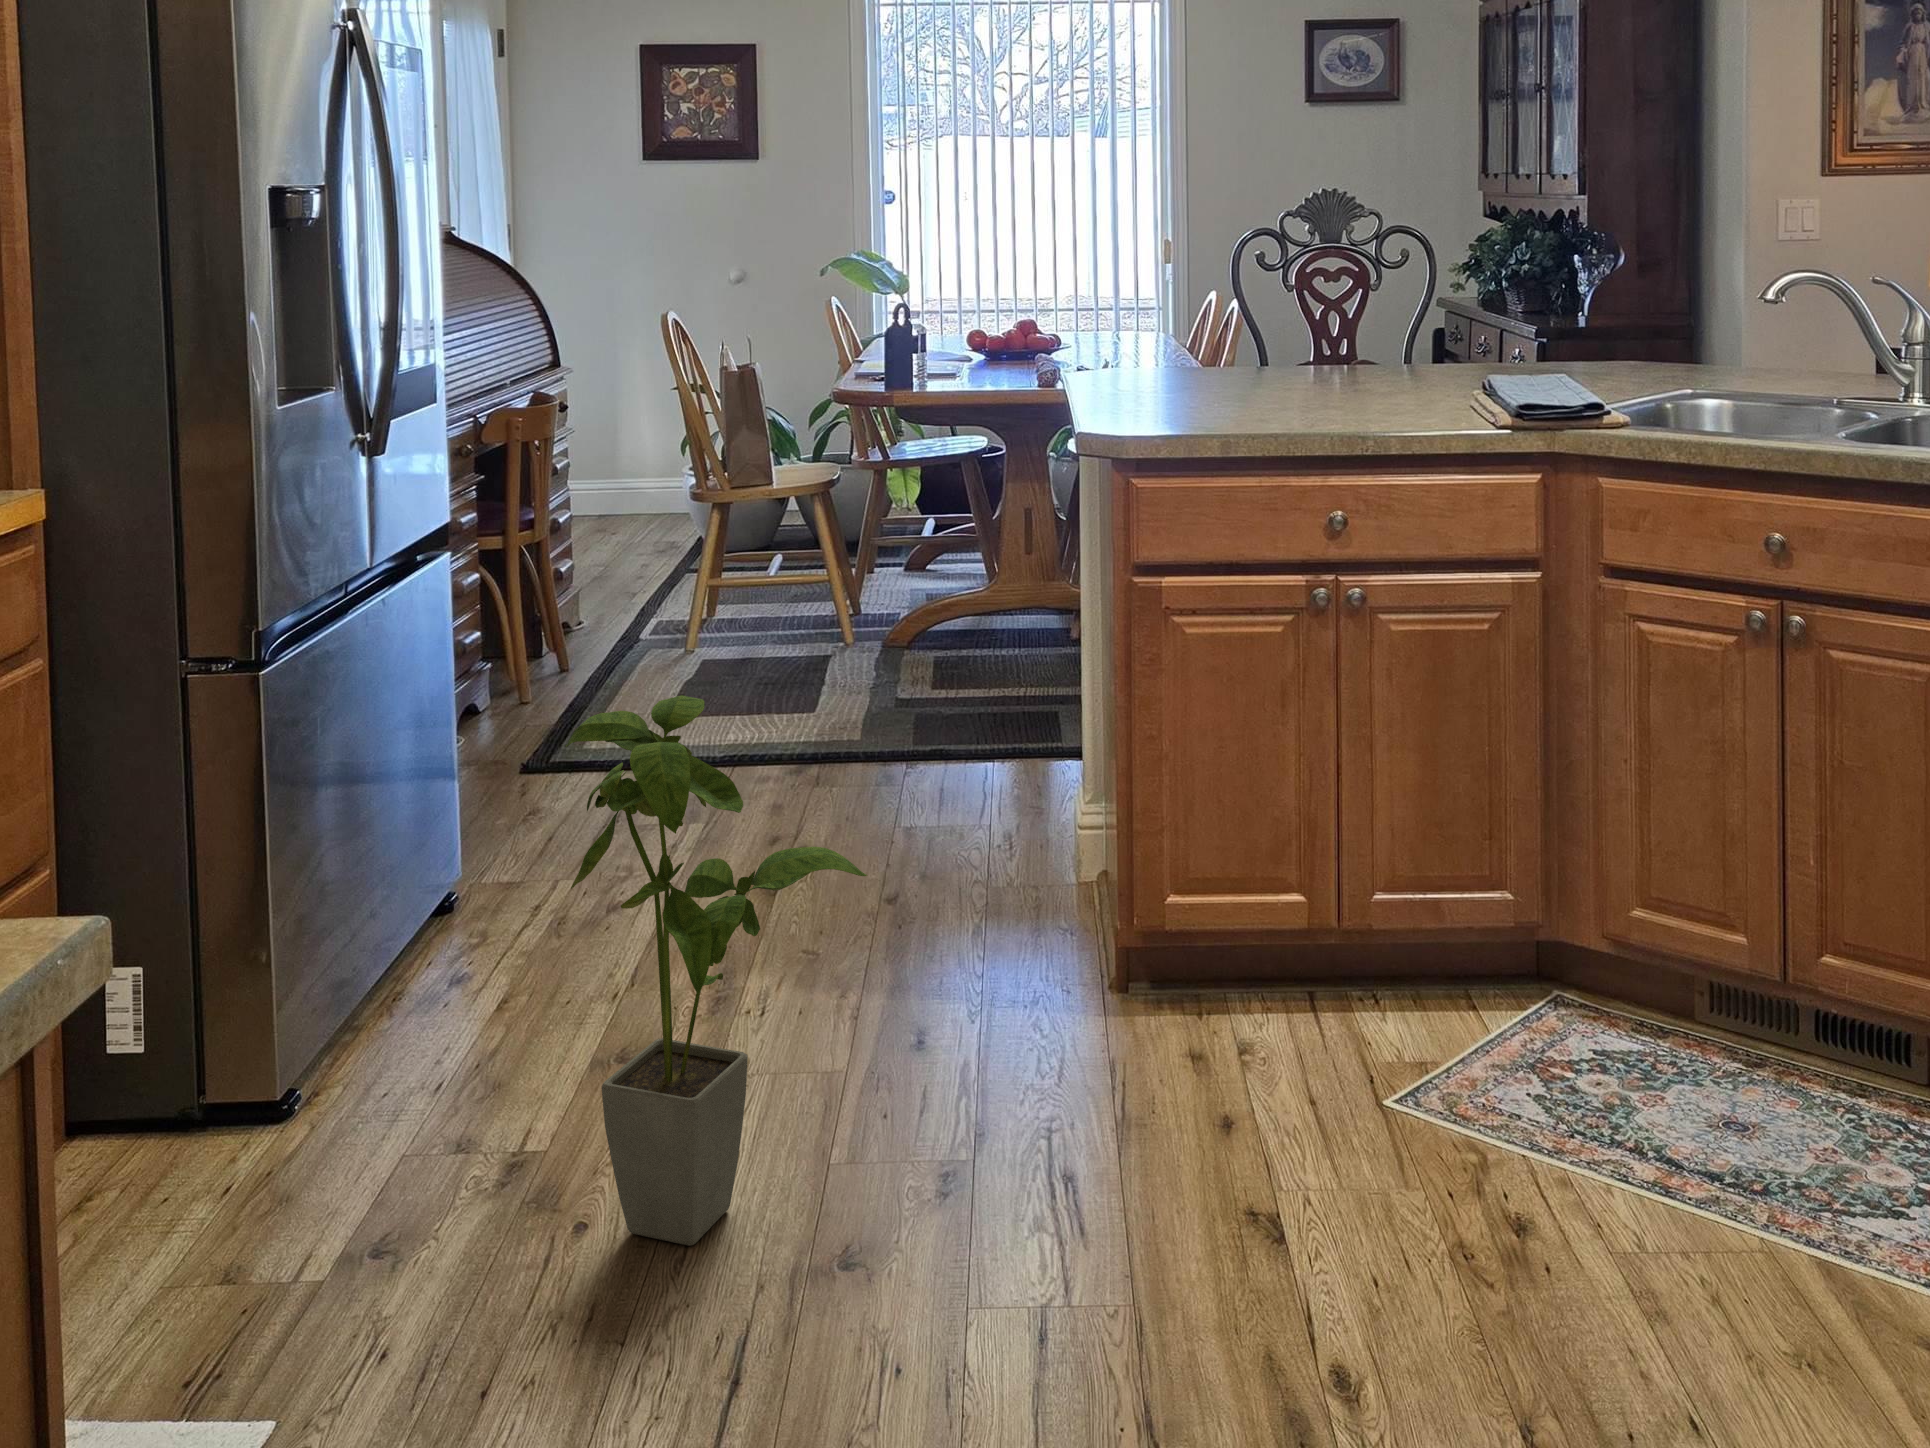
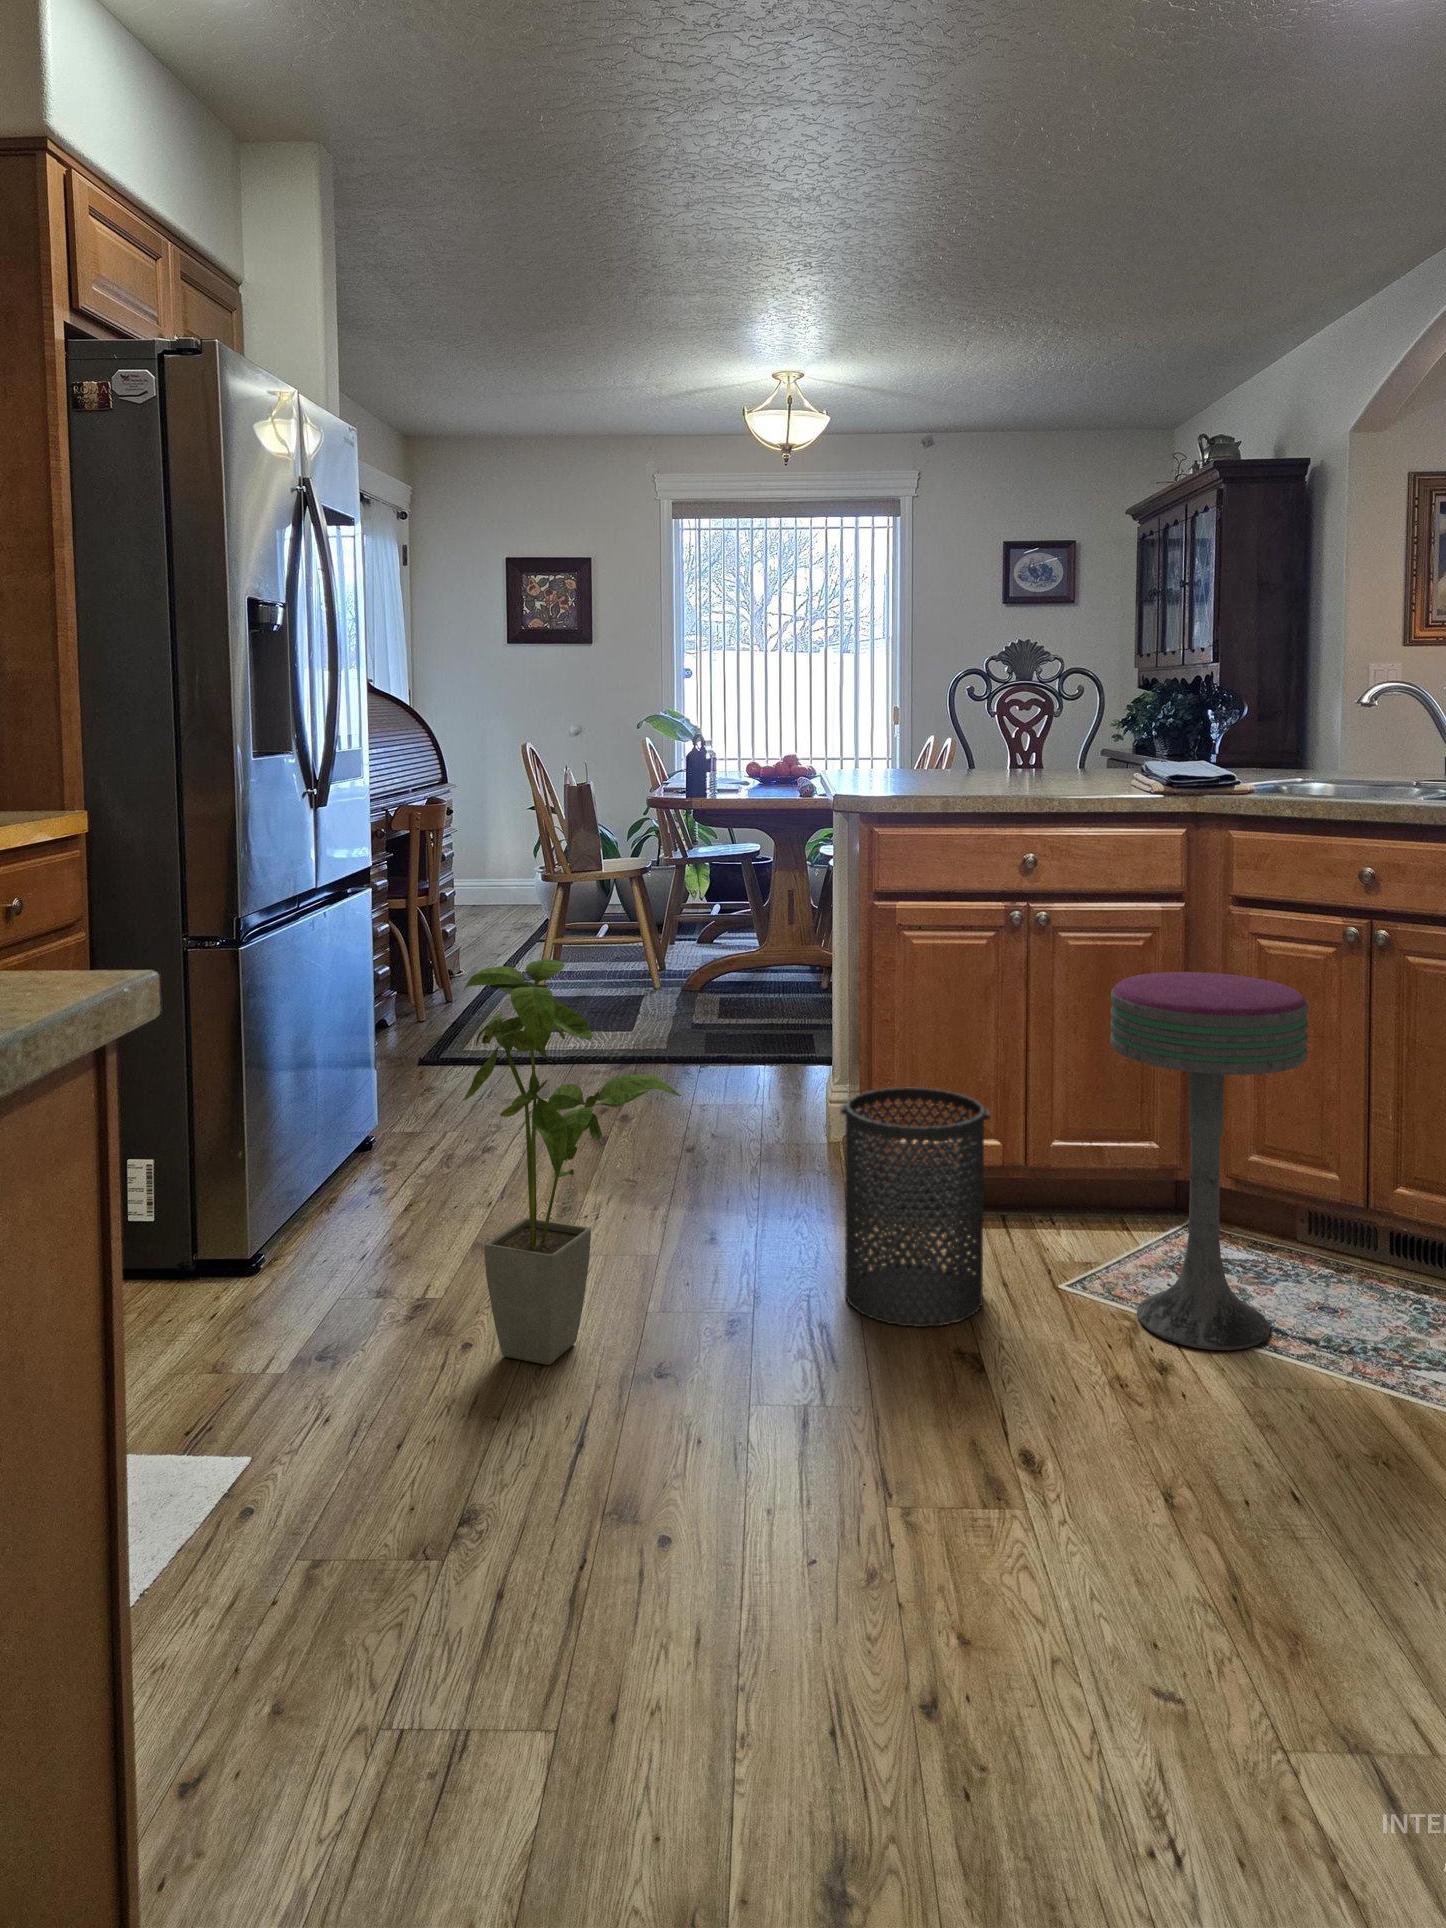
bar stool: none [1442,679,1704,1197] -> present [1110,972,1308,1350]
trash can: none [1083,836,1283,1171] -> present [841,1087,990,1327]

